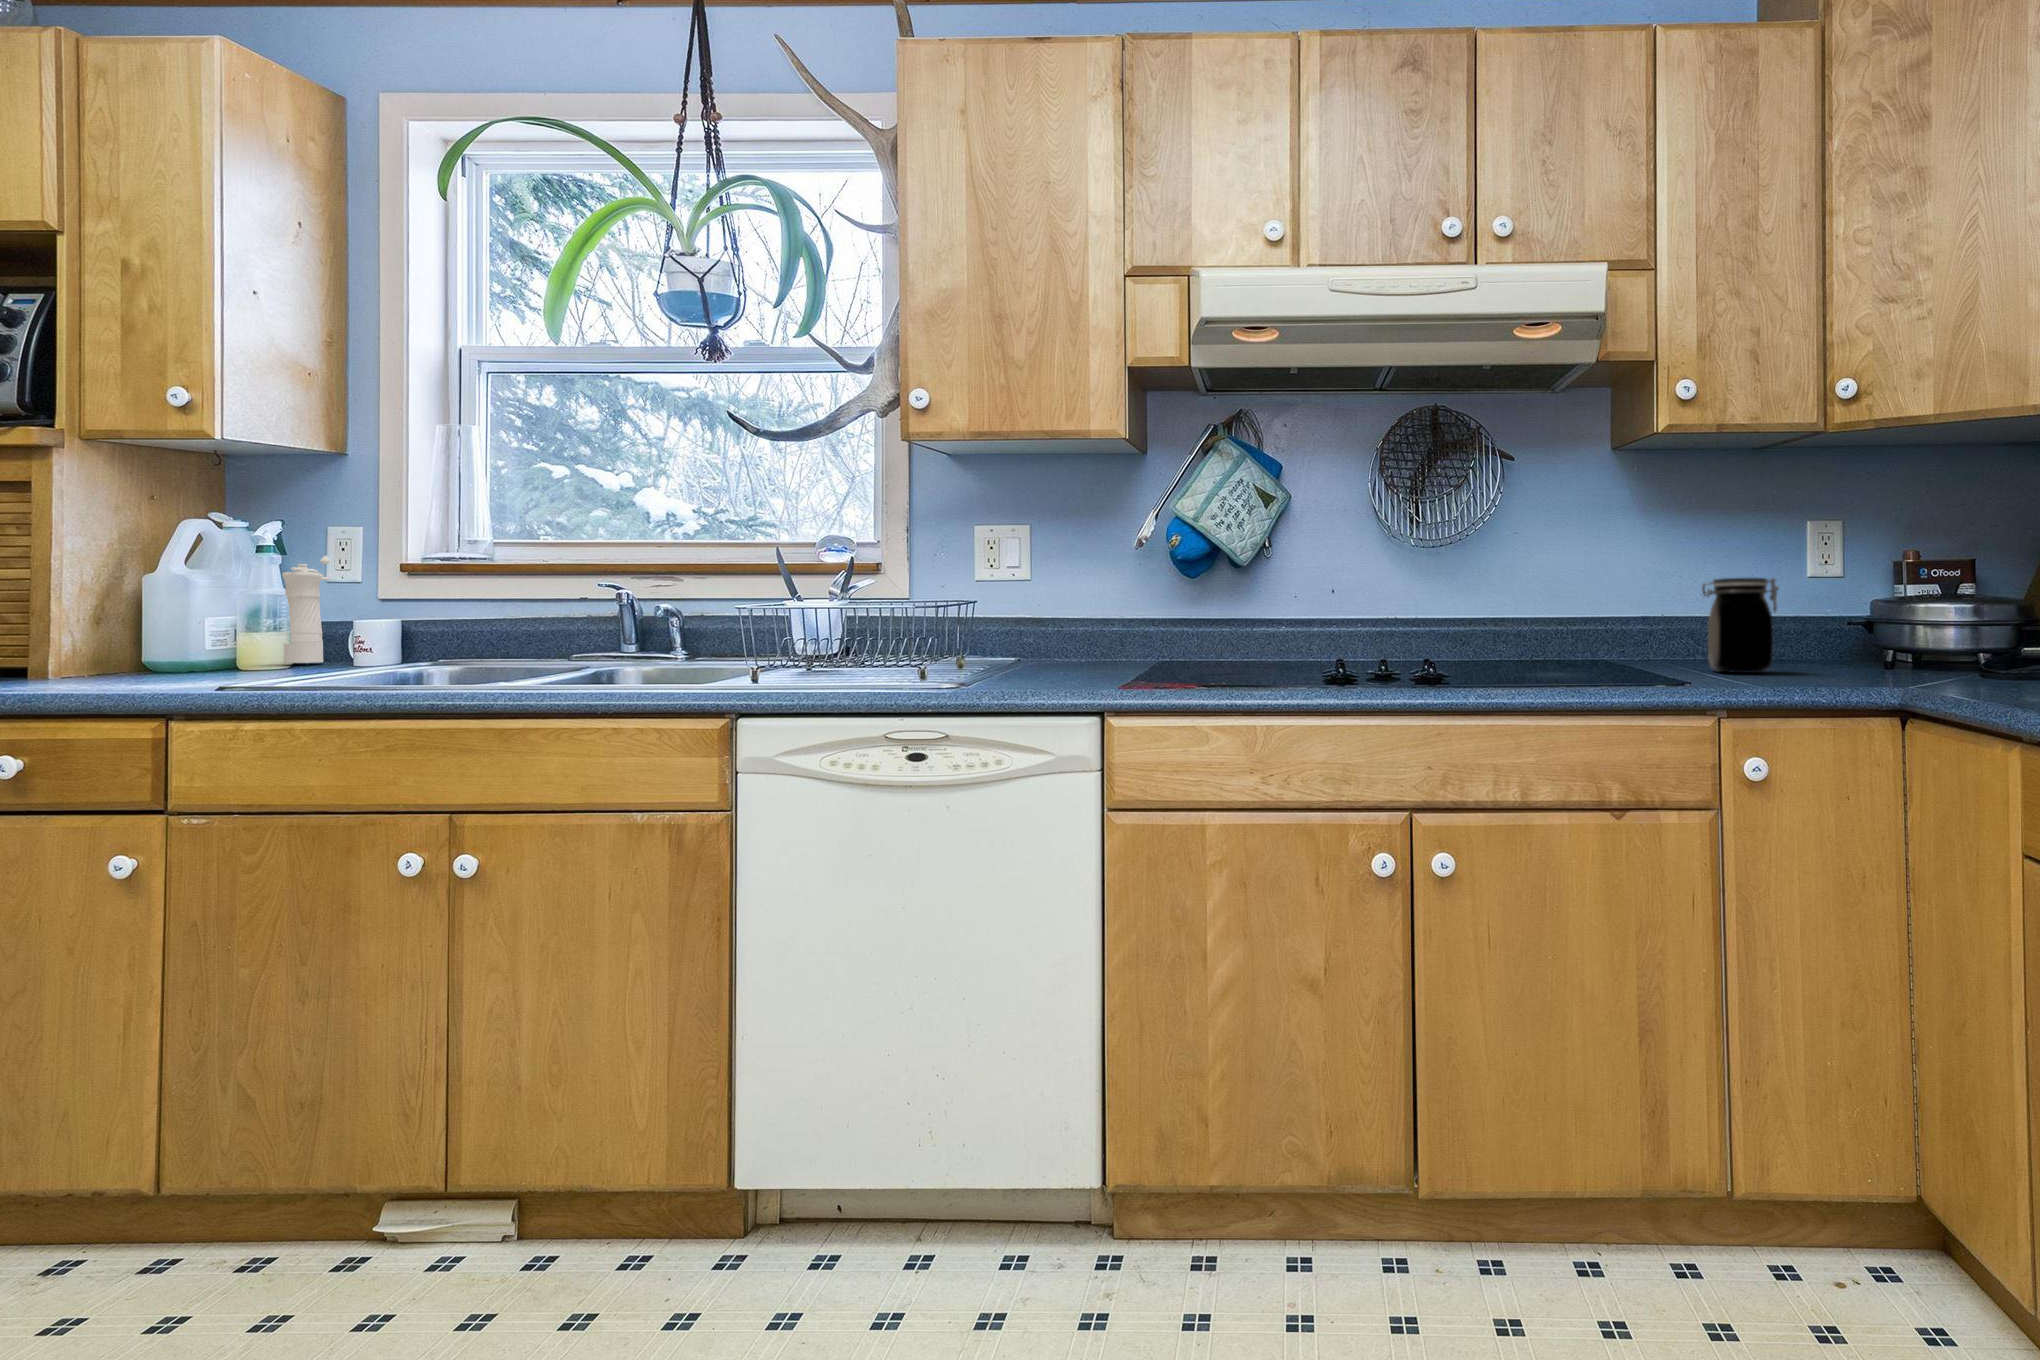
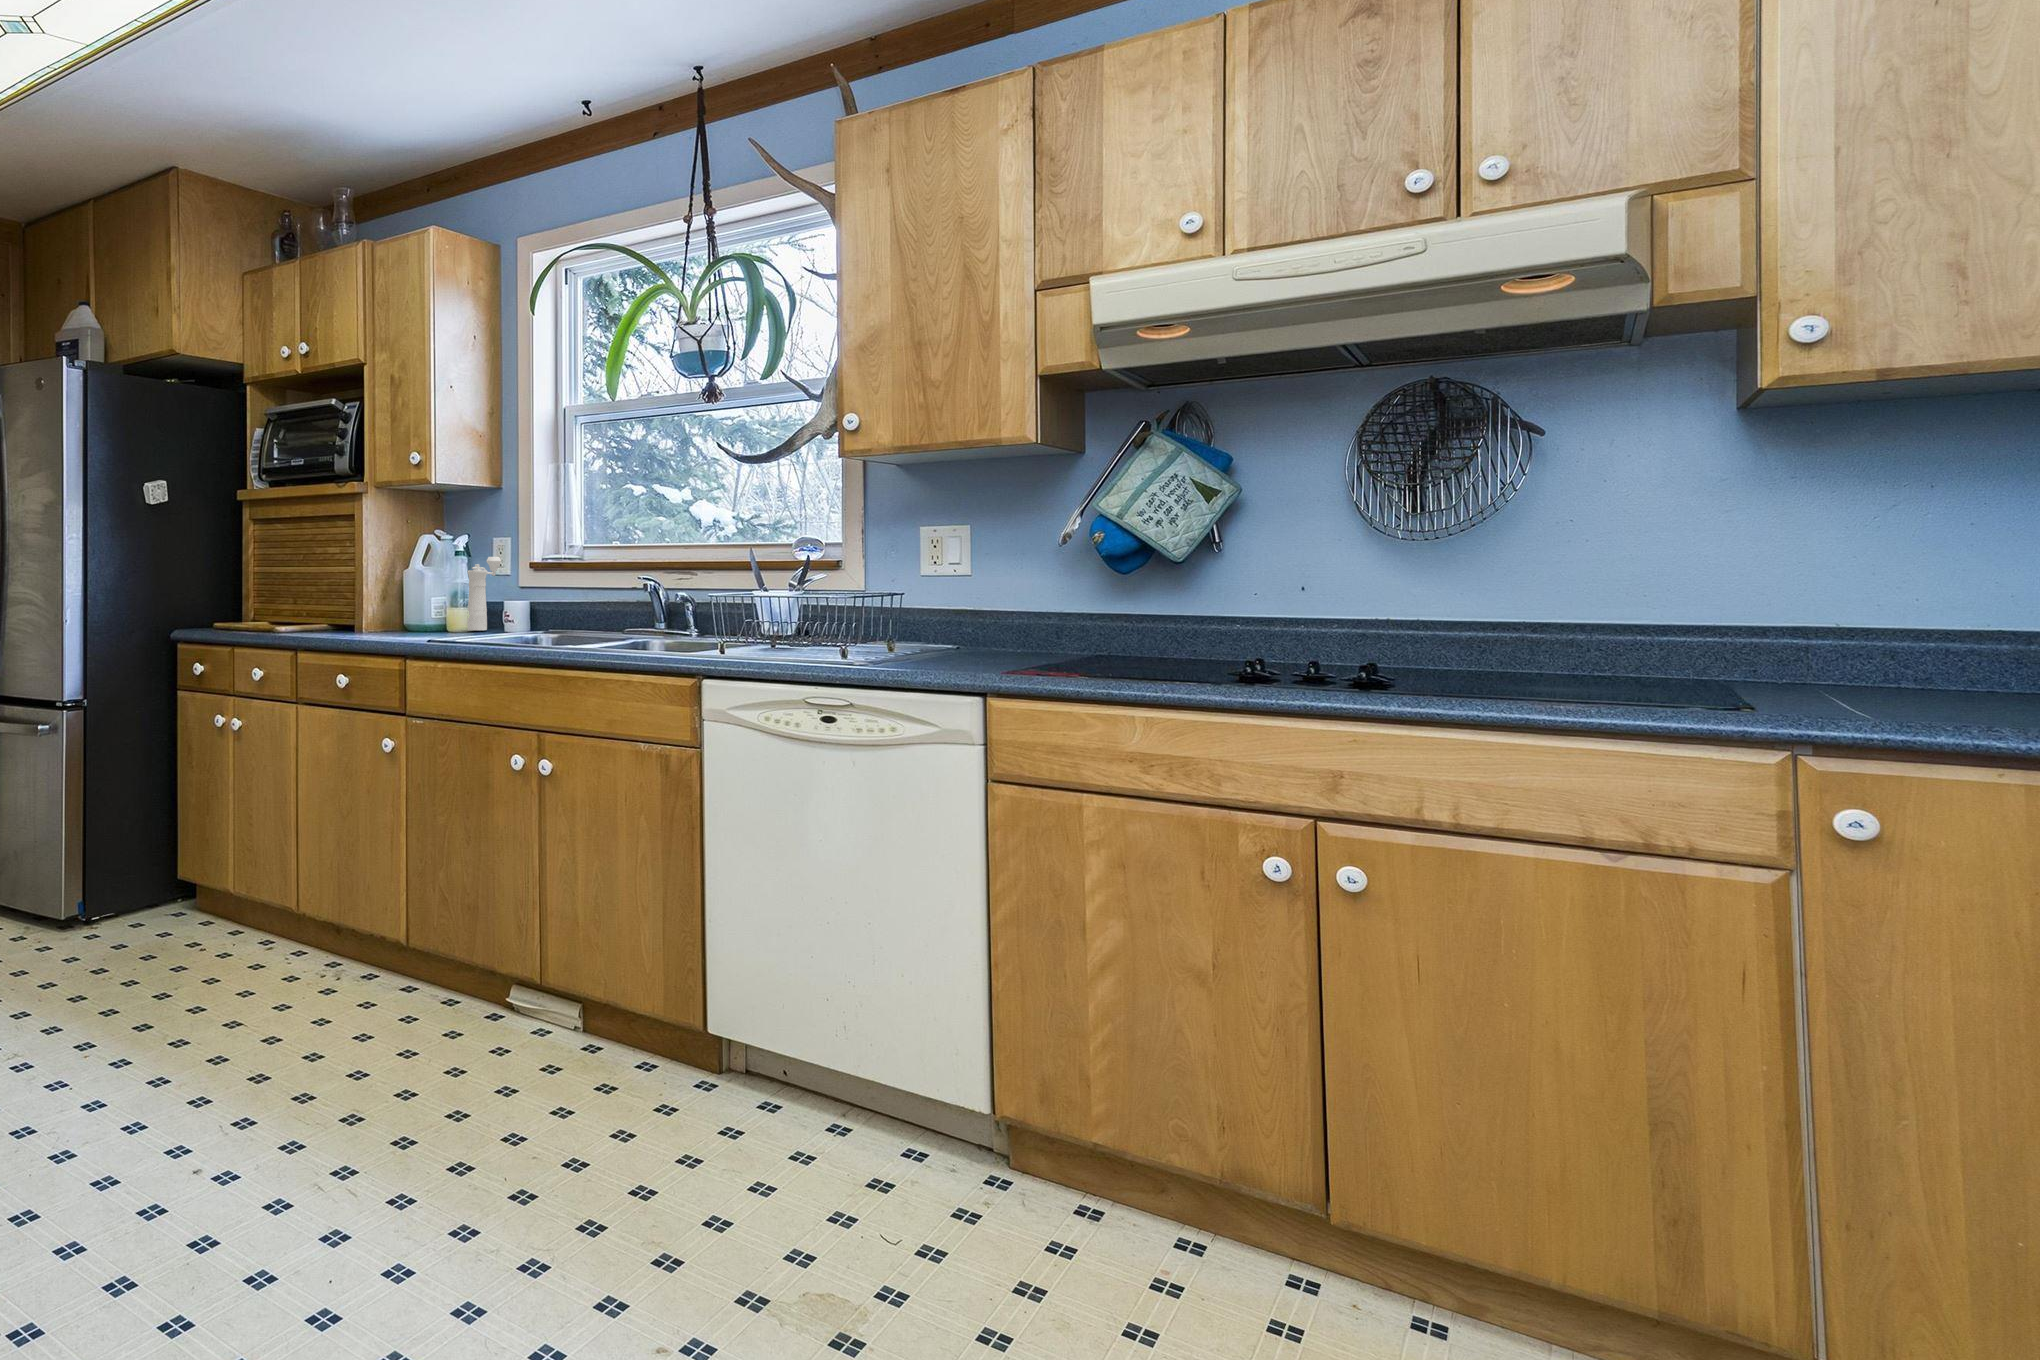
jar: present [1702,578,1779,673] -> none [1833,570,1965,696]

